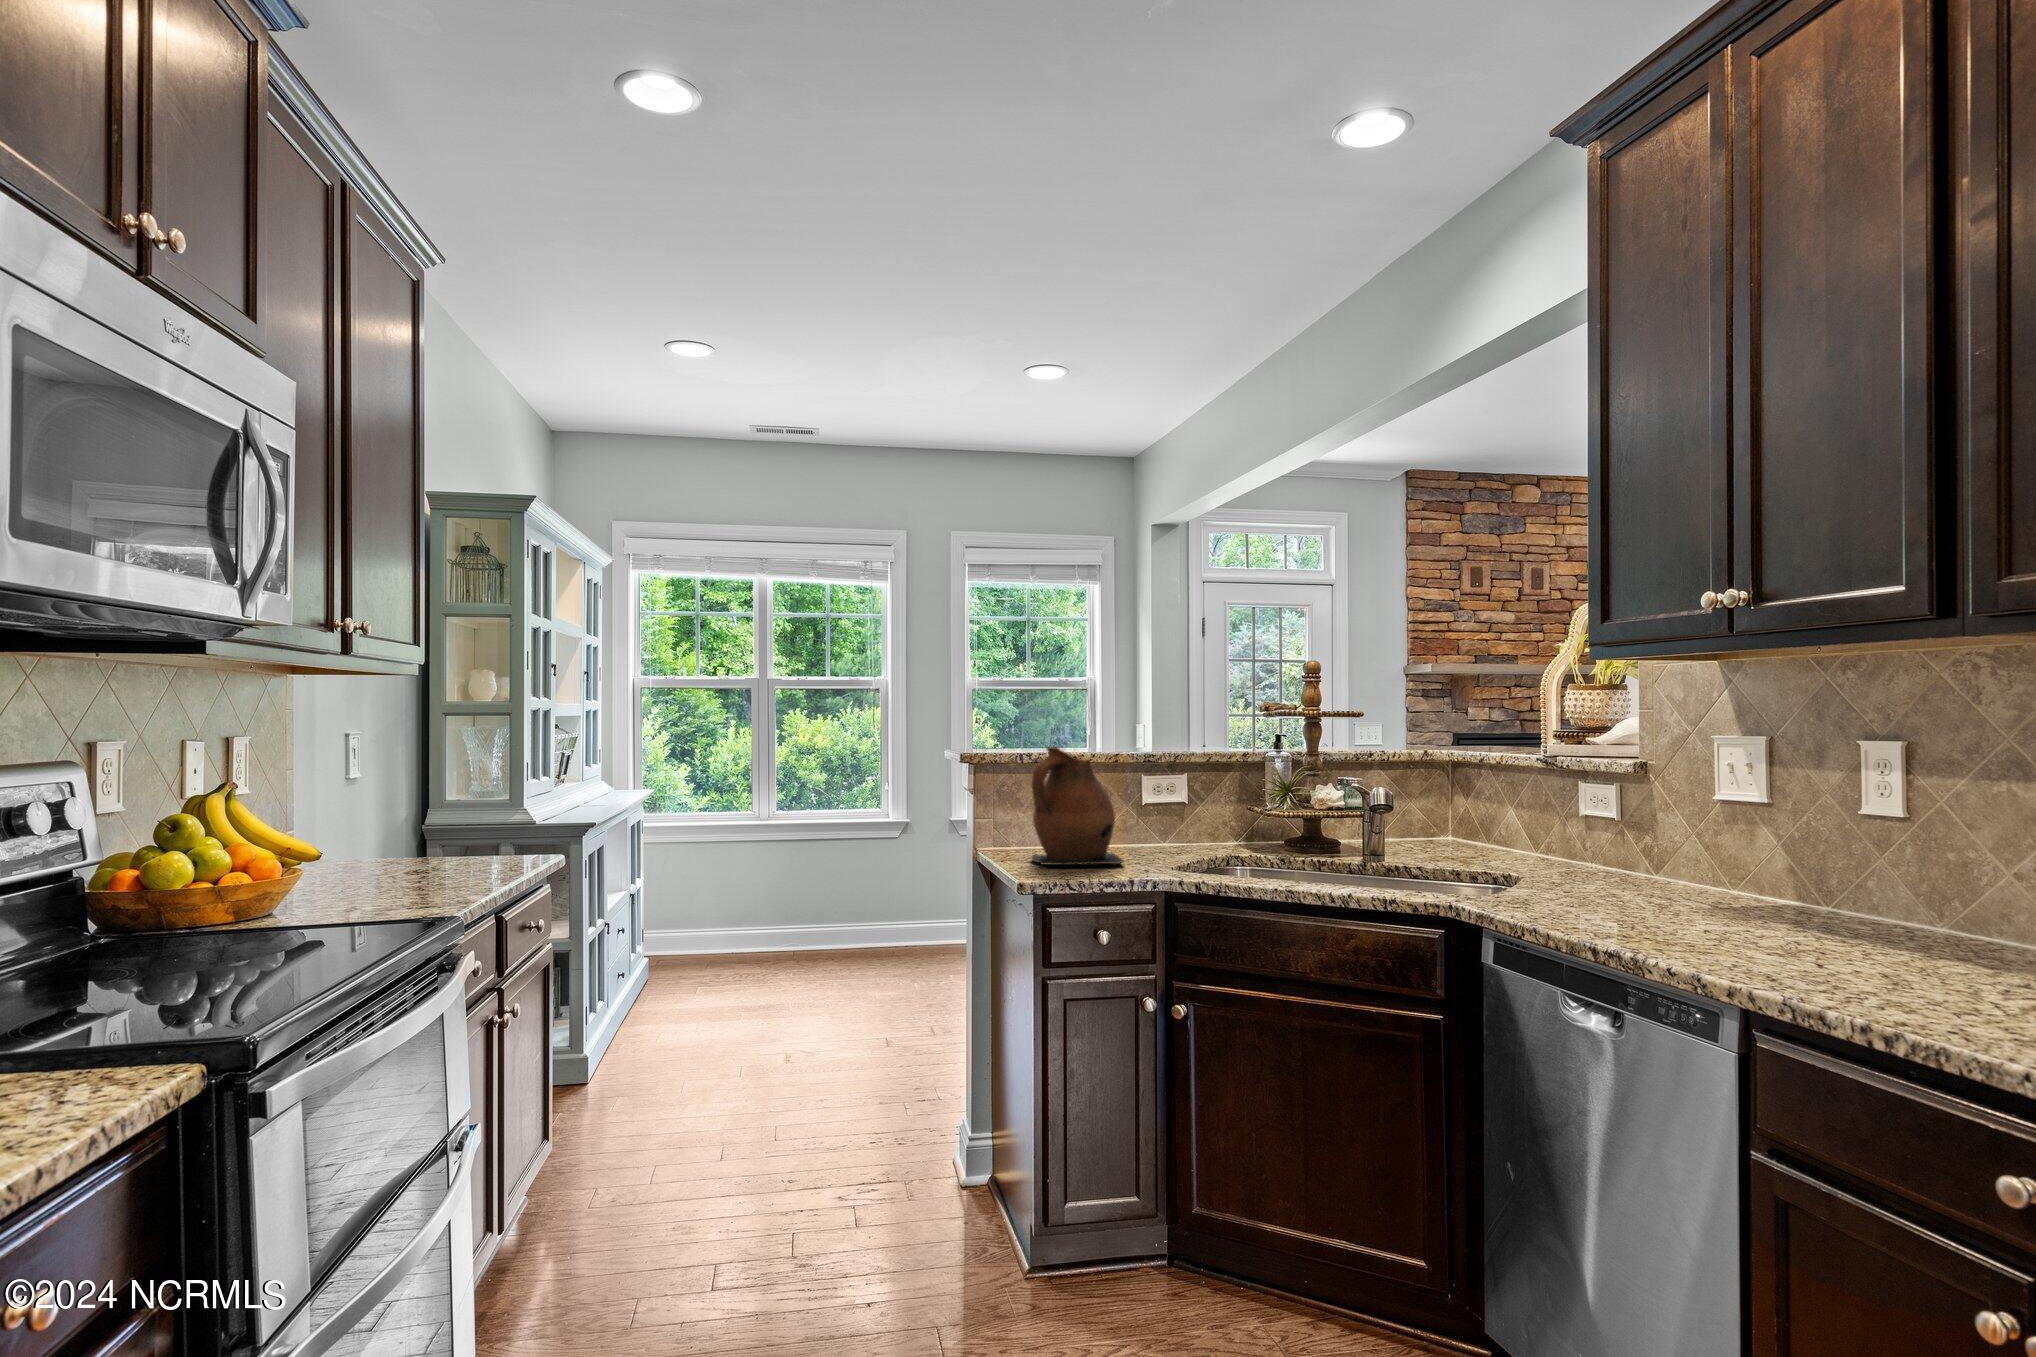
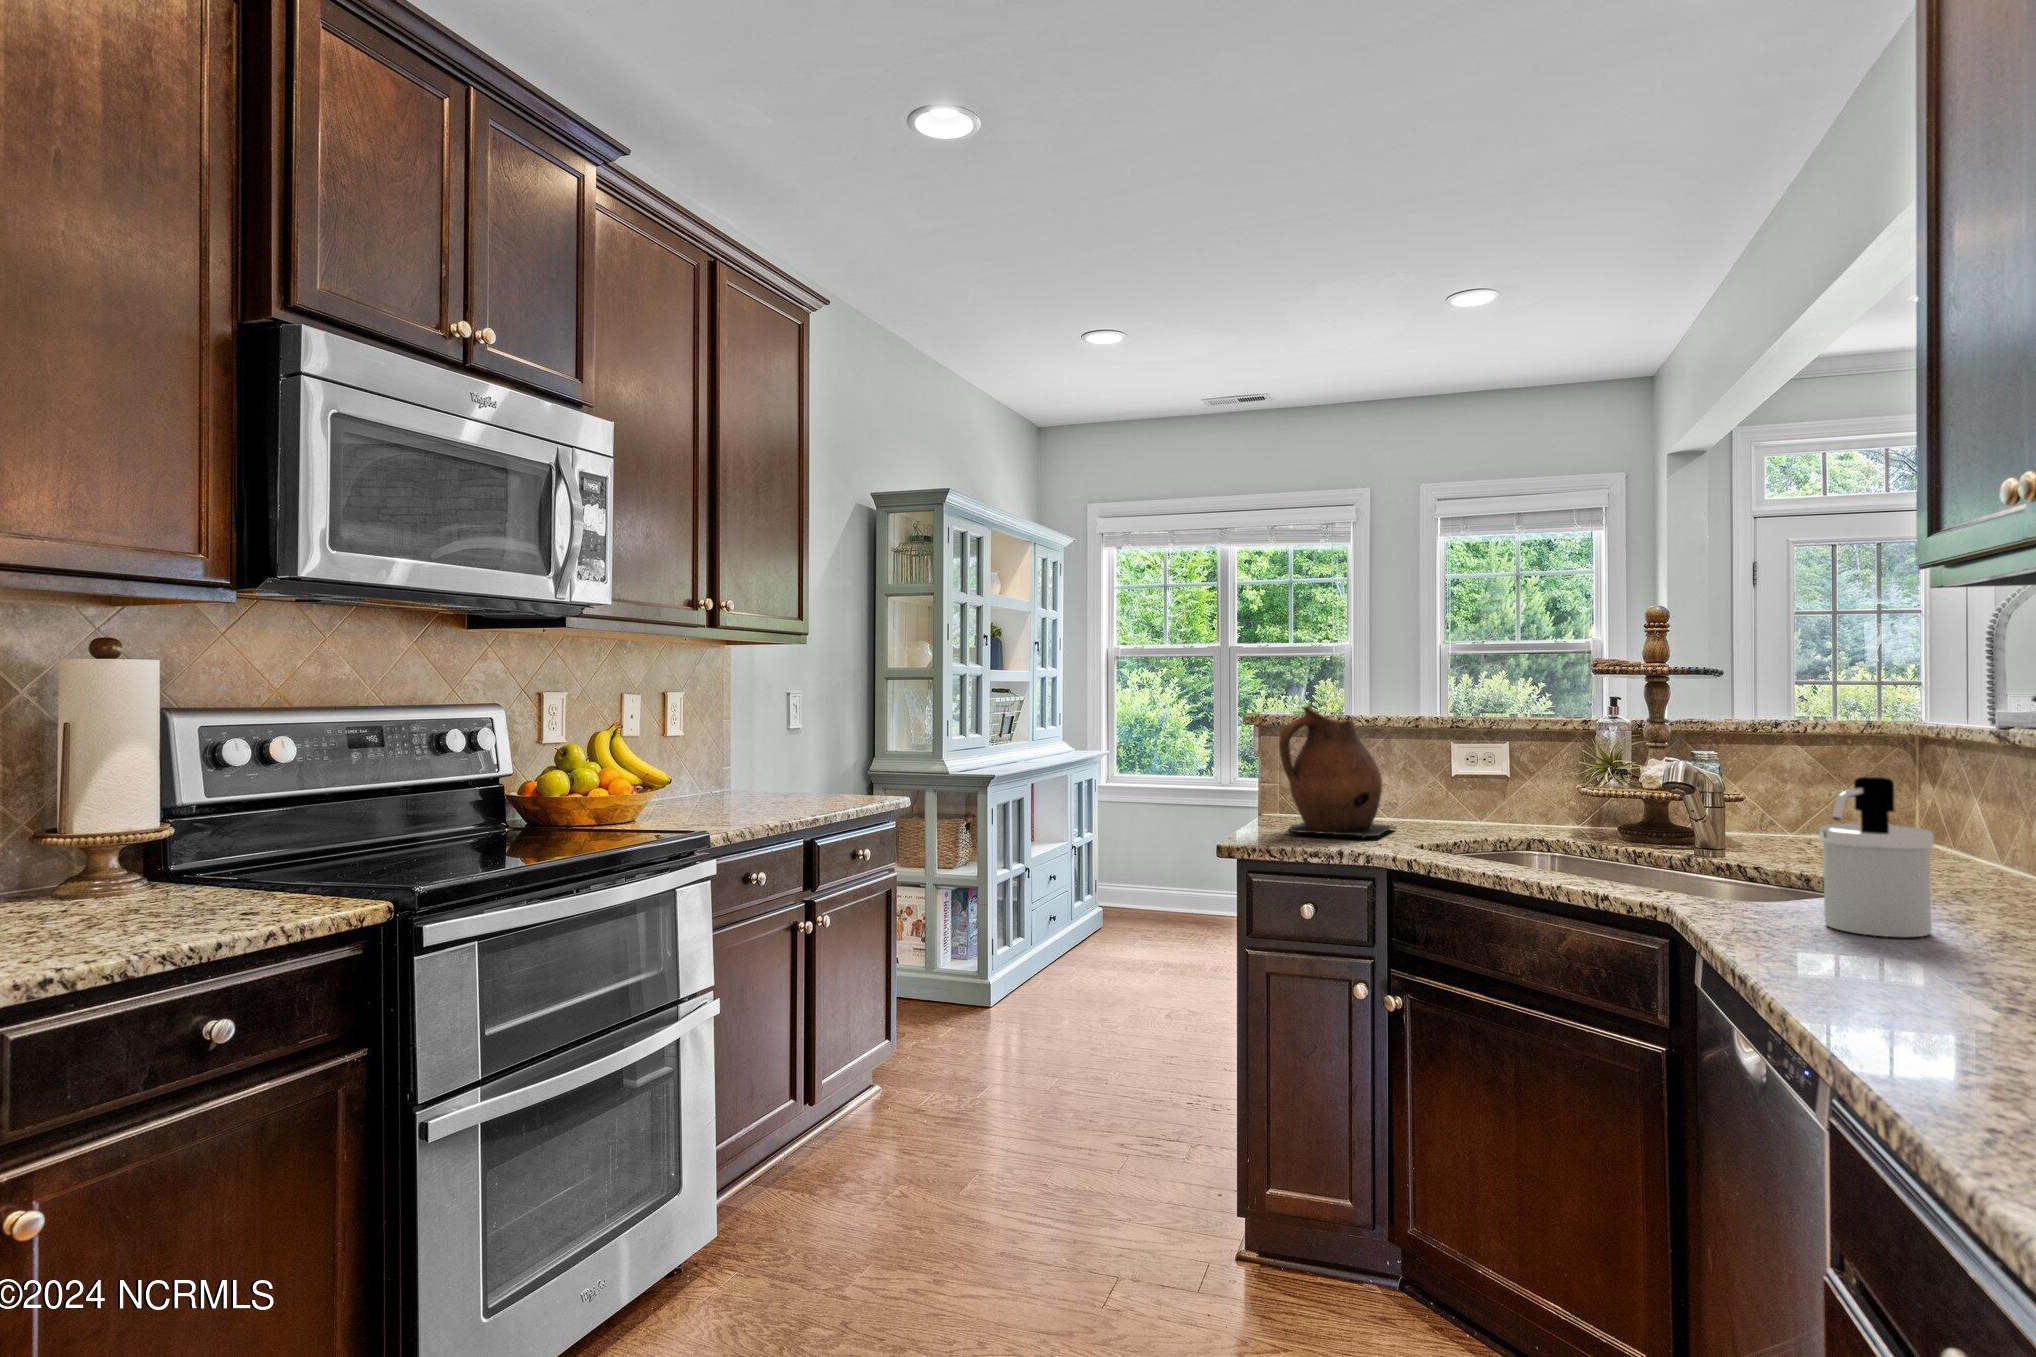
soap dispenser: none [1550,798,1622,910] -> present [1819,777,1934,937]

